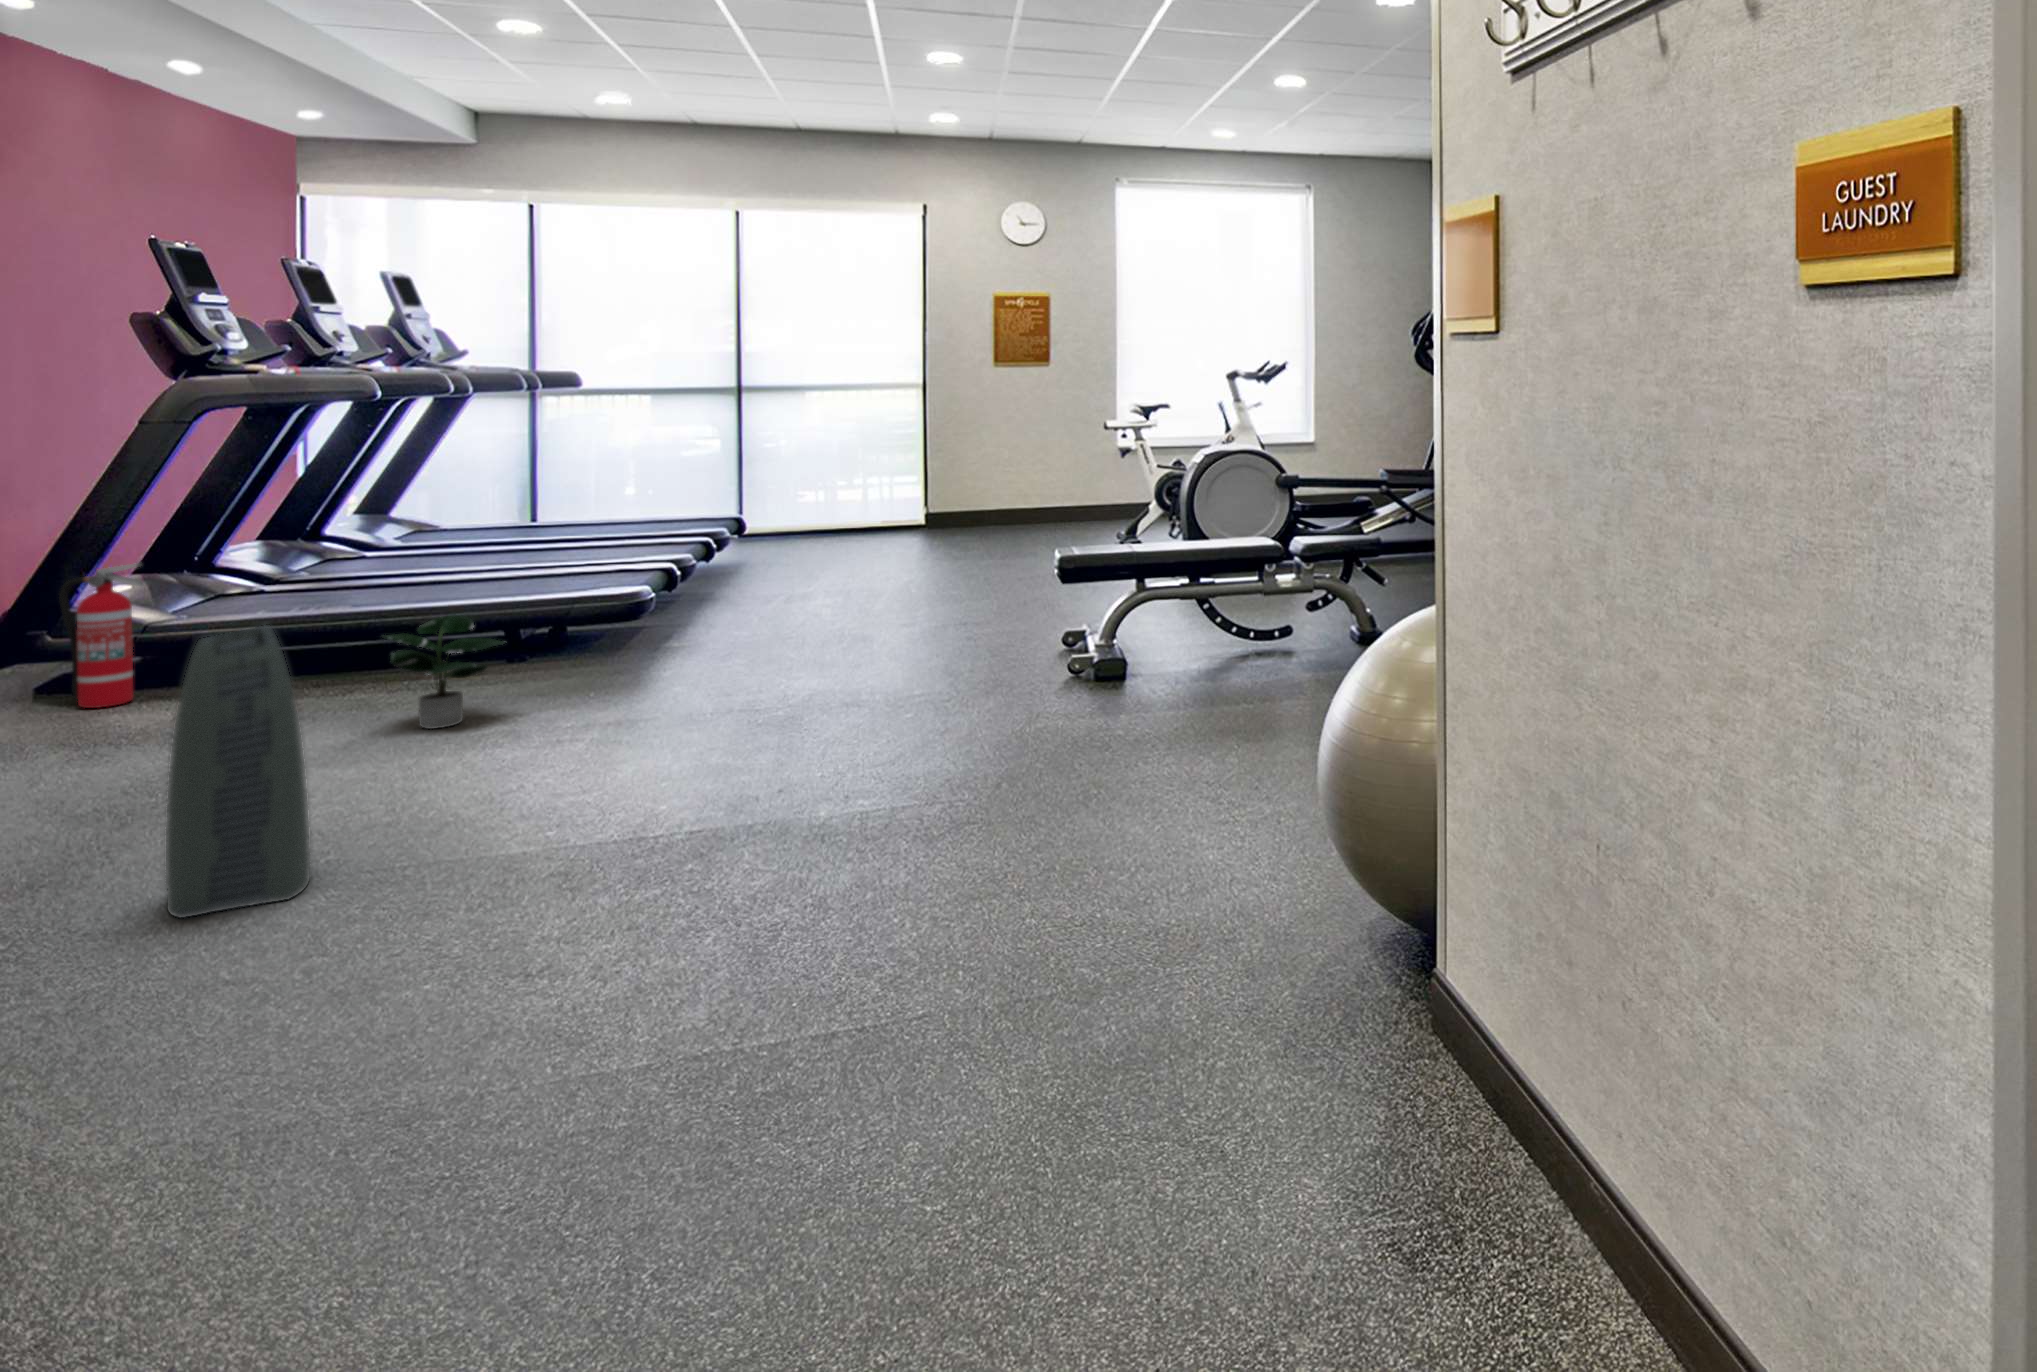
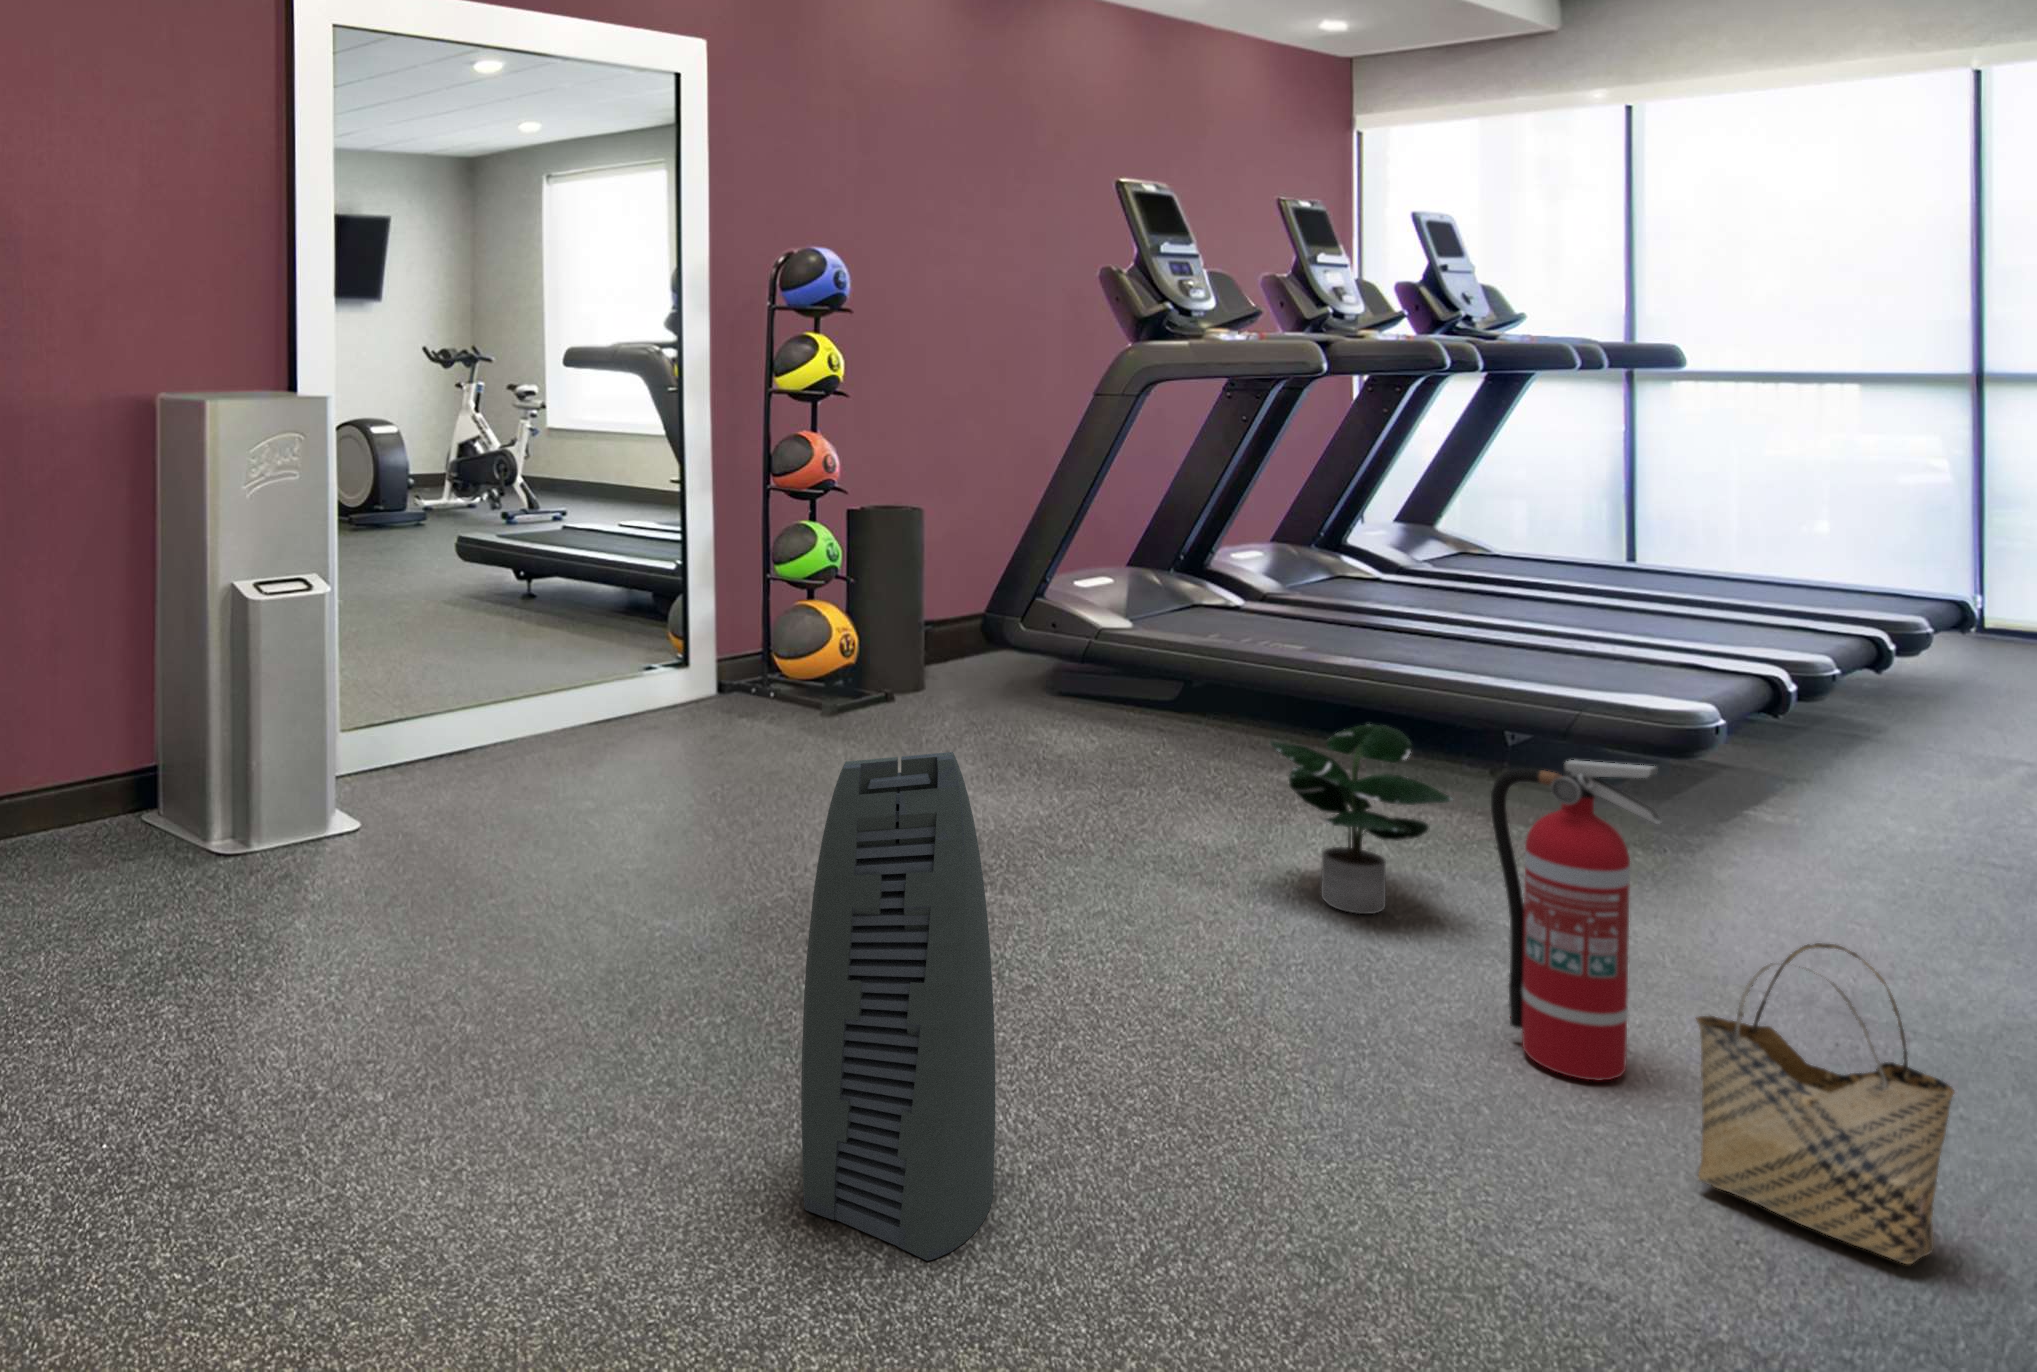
fire extinguisher: present [59,563,143,708] -> present [1491,760,1662,1081]
woven basket: none [653,635,748,752] -> present [1696,943,1954,1264]

